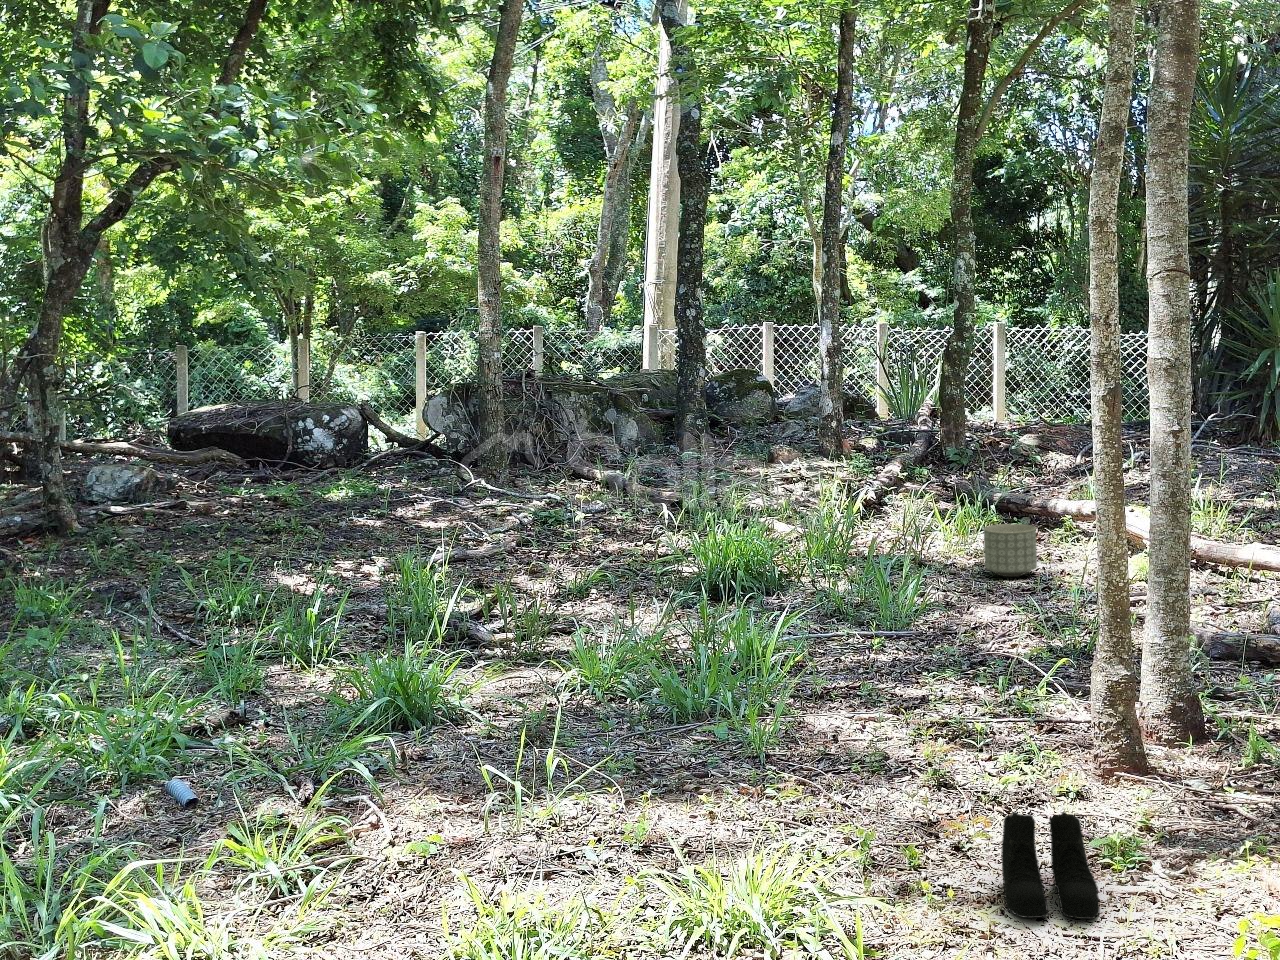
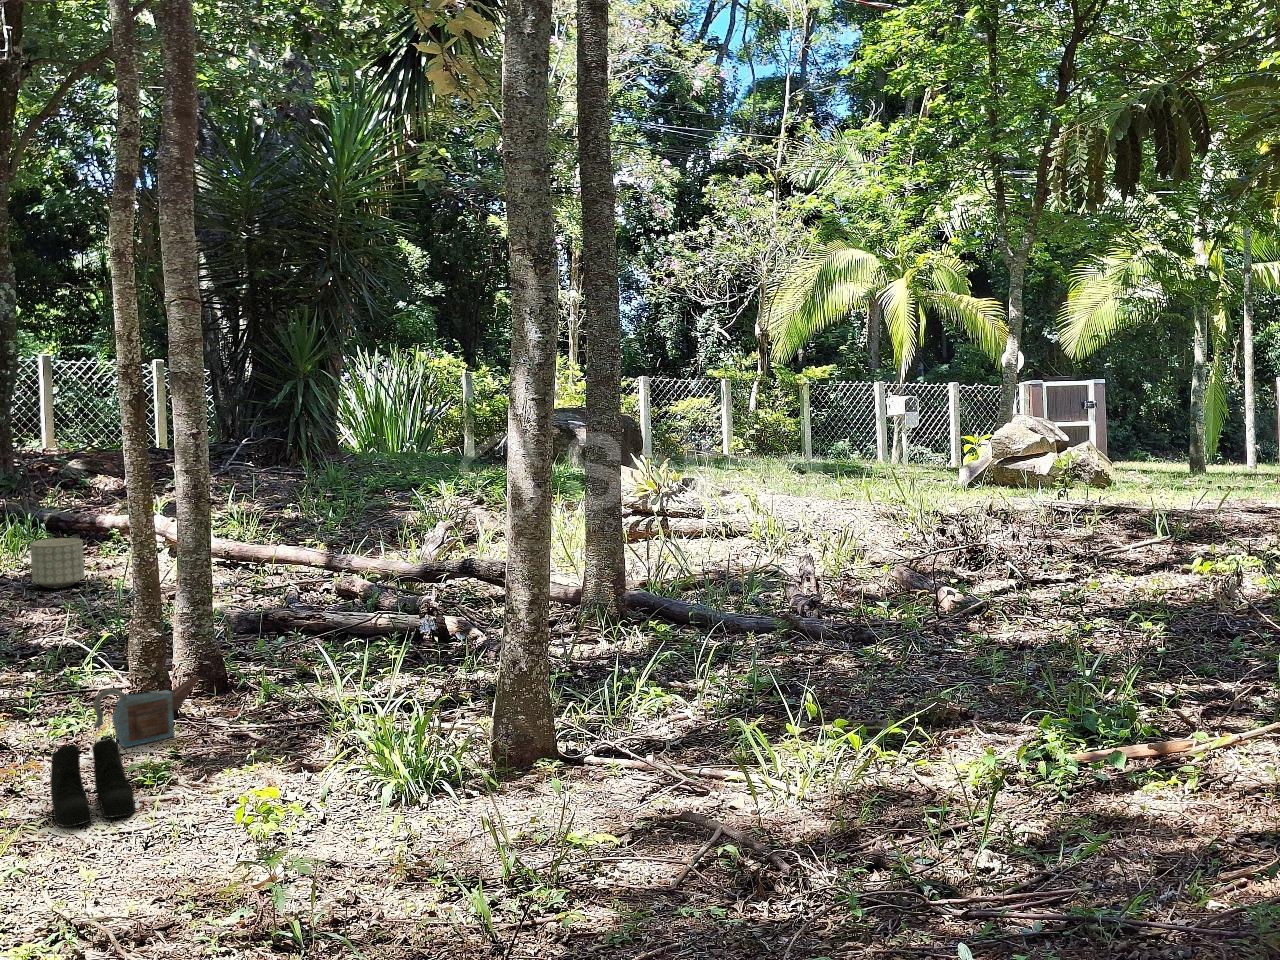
watering can: none [1049,733,1178,810] -> present [93,675,200,748]

